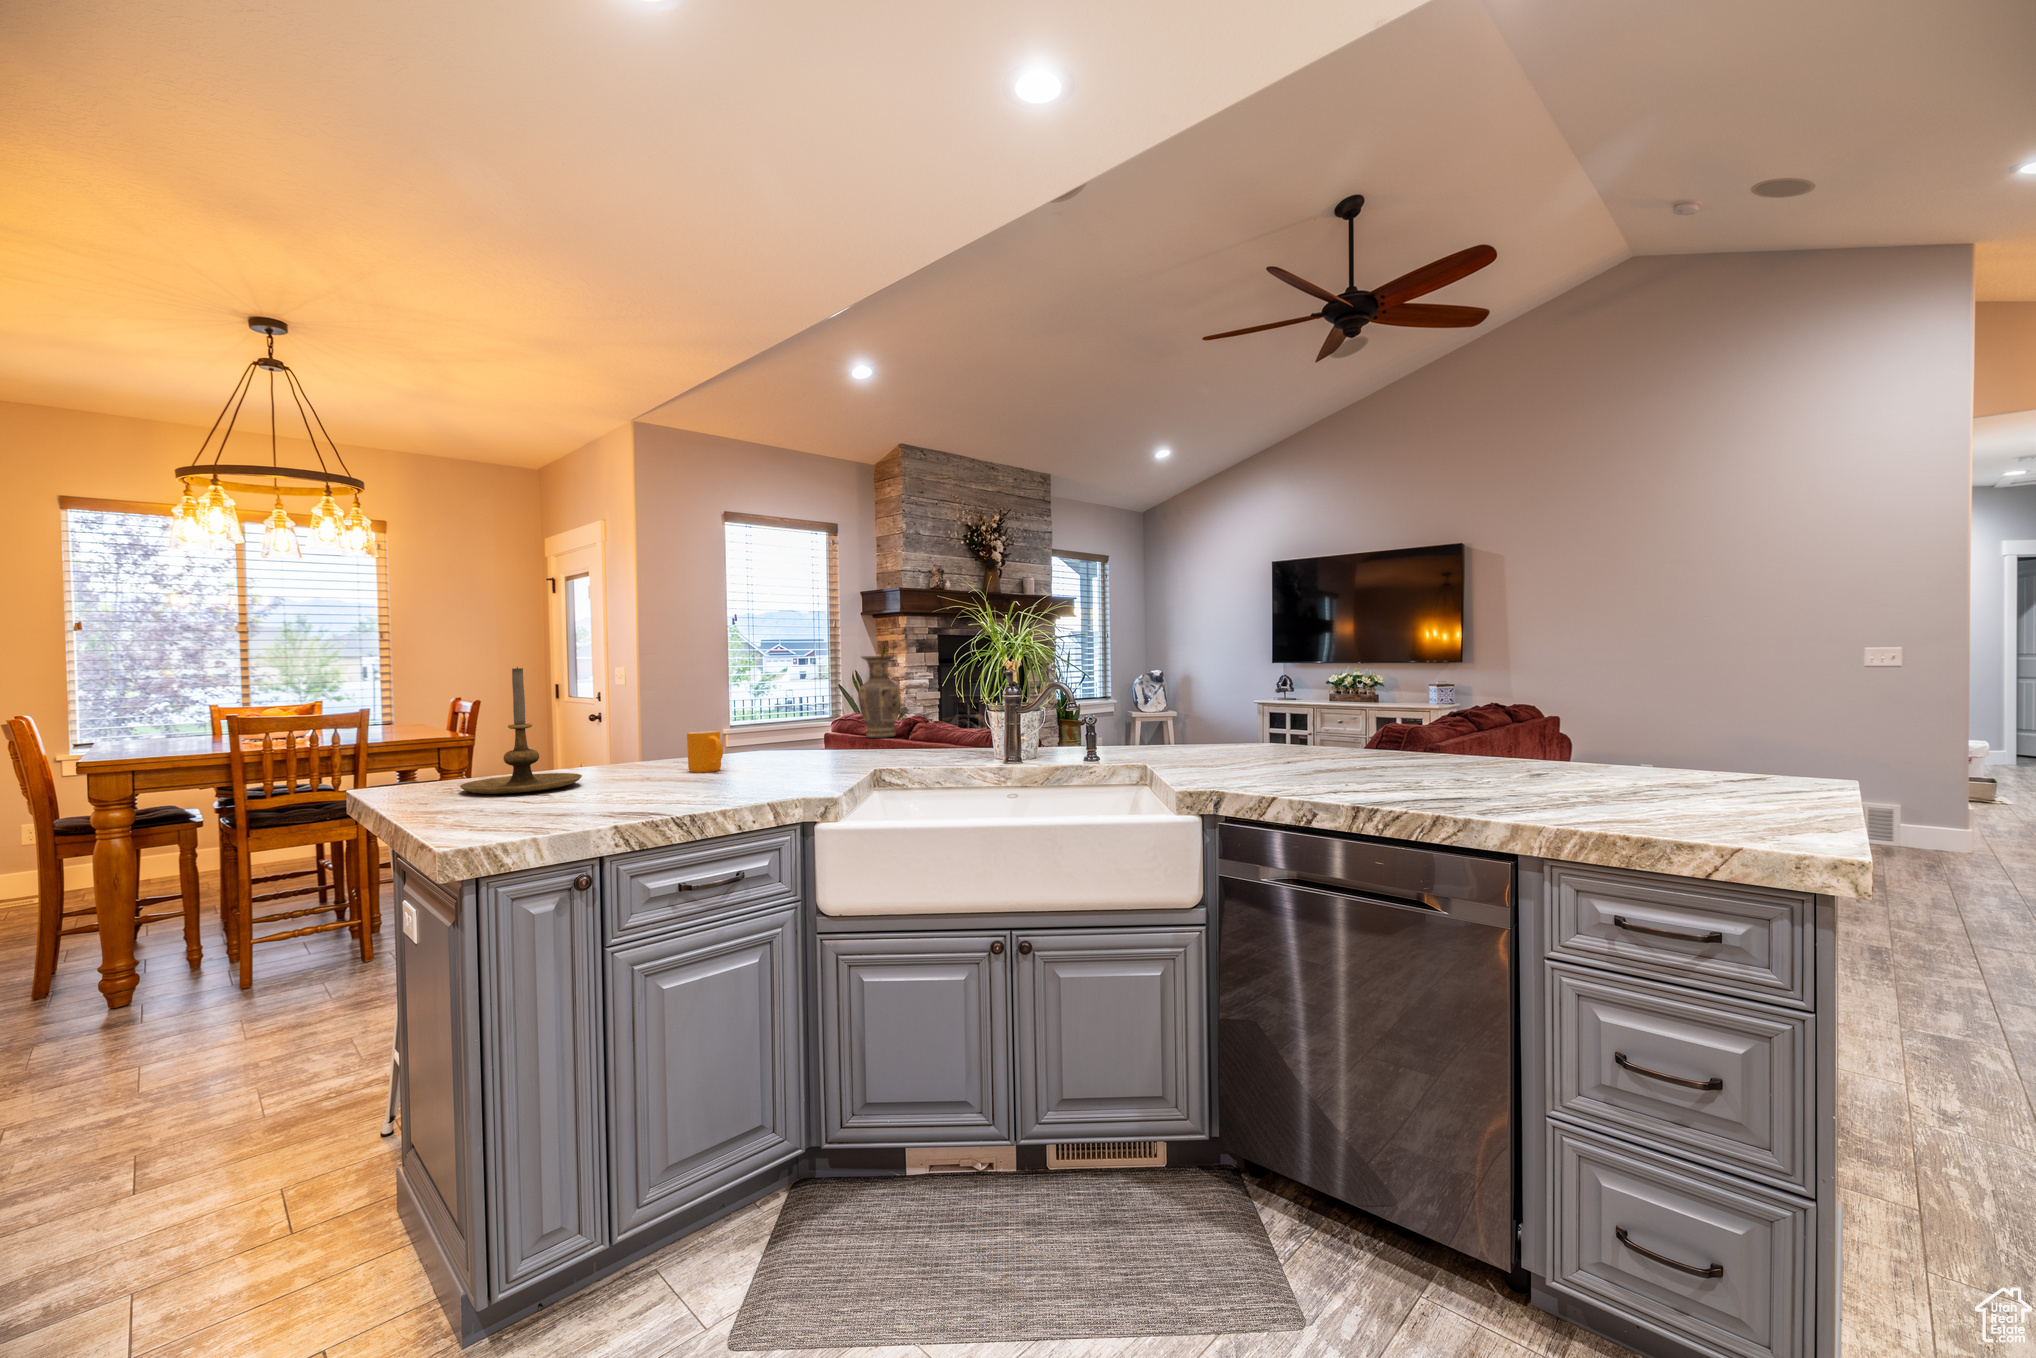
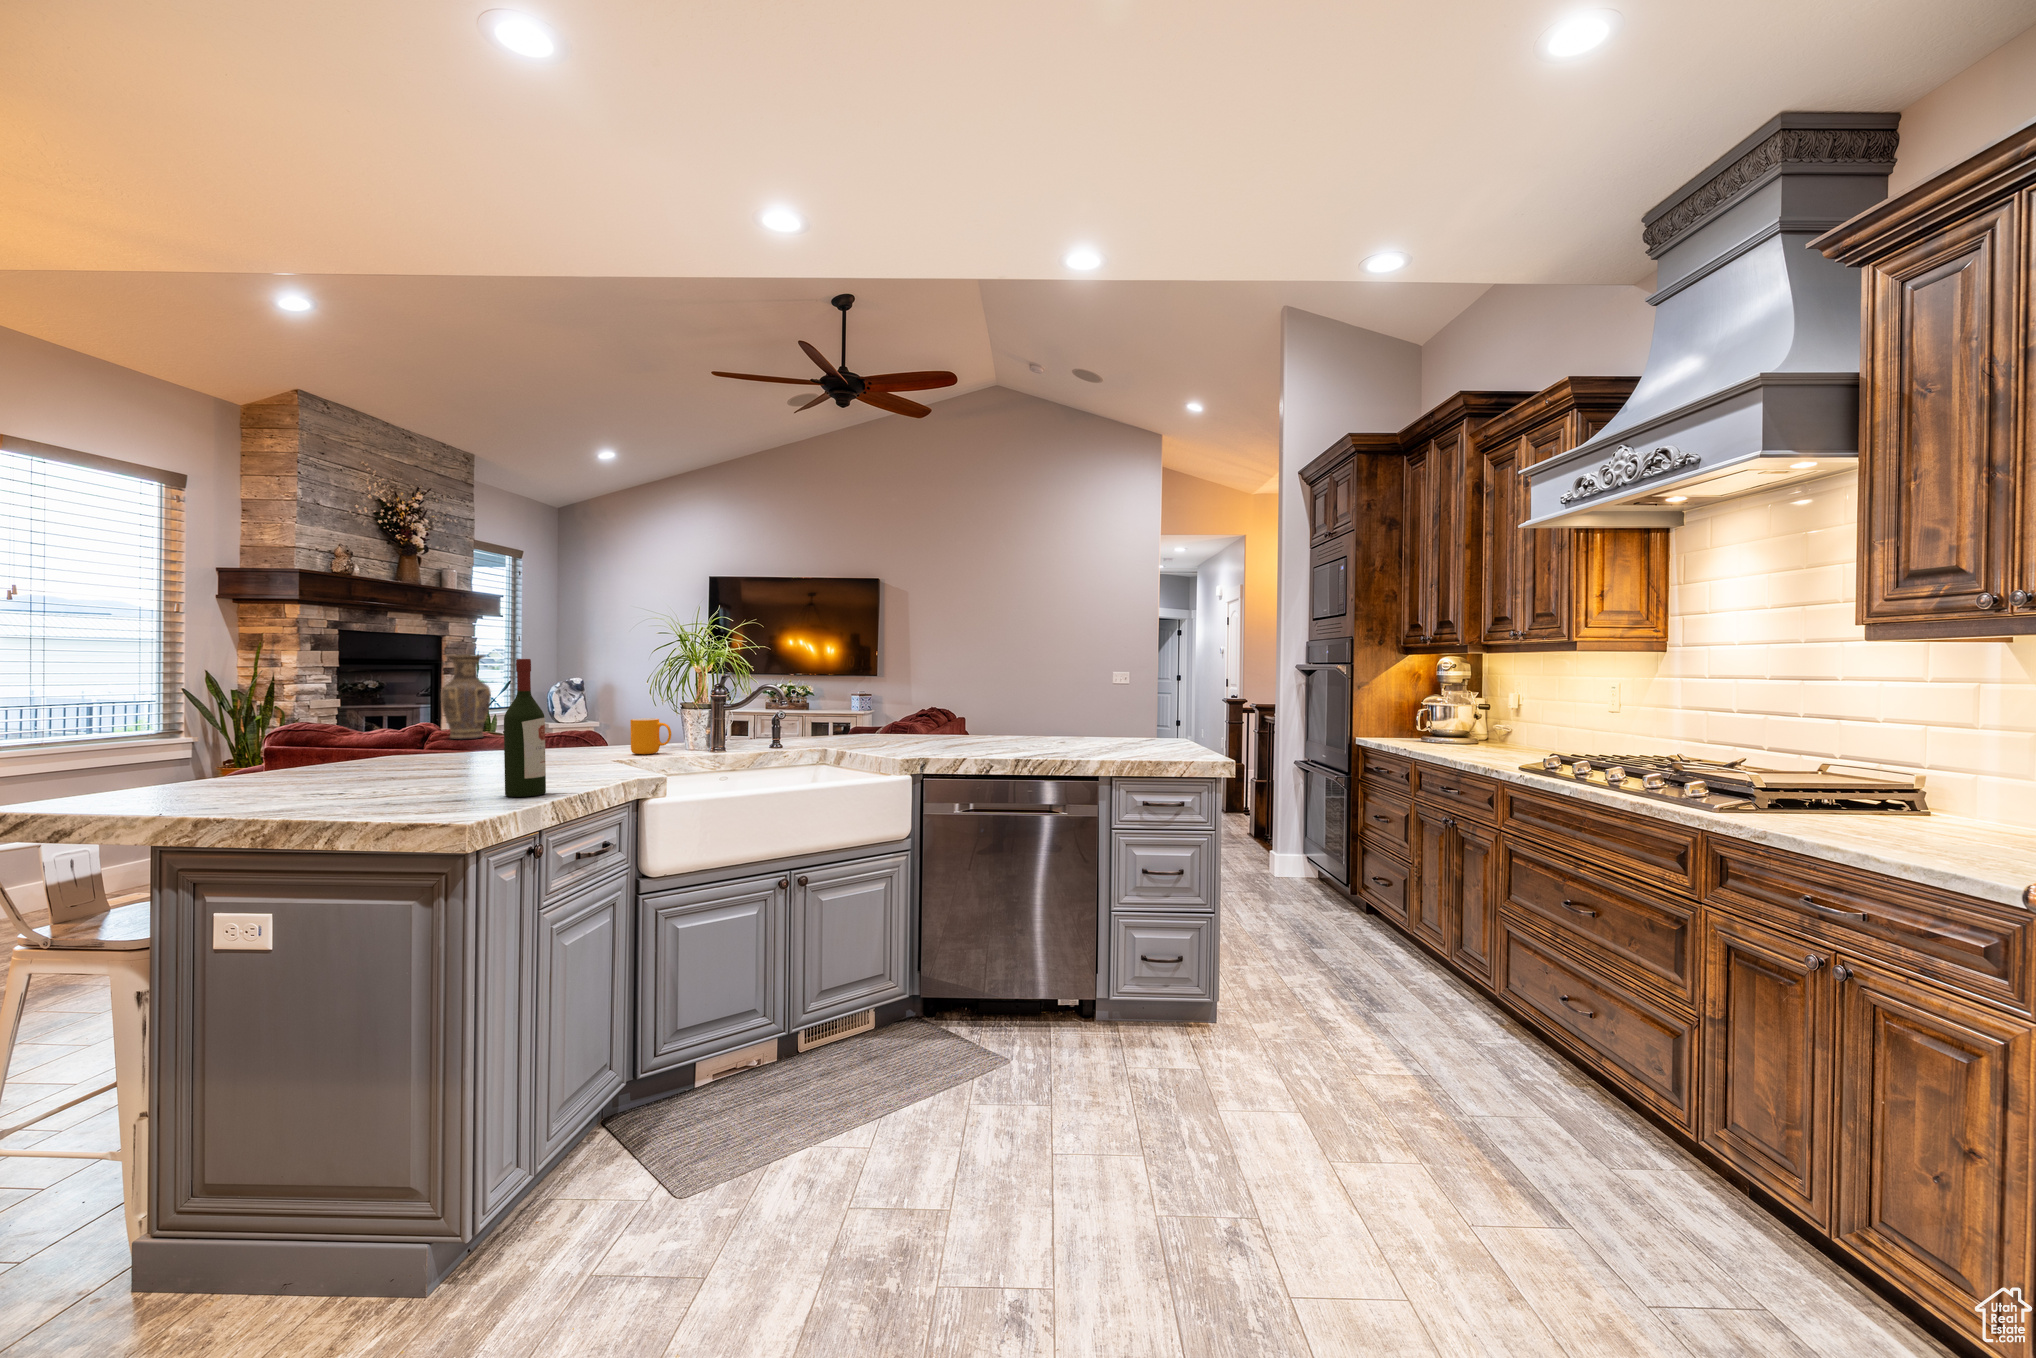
wine bottle: none [626,657,672,811] -> present [504,659,546,797]
candle holder: present [460,667,582,794] -> none [199,663,347,800]
mug: present [687,731,723,773] -> present [630,718,671,754]

